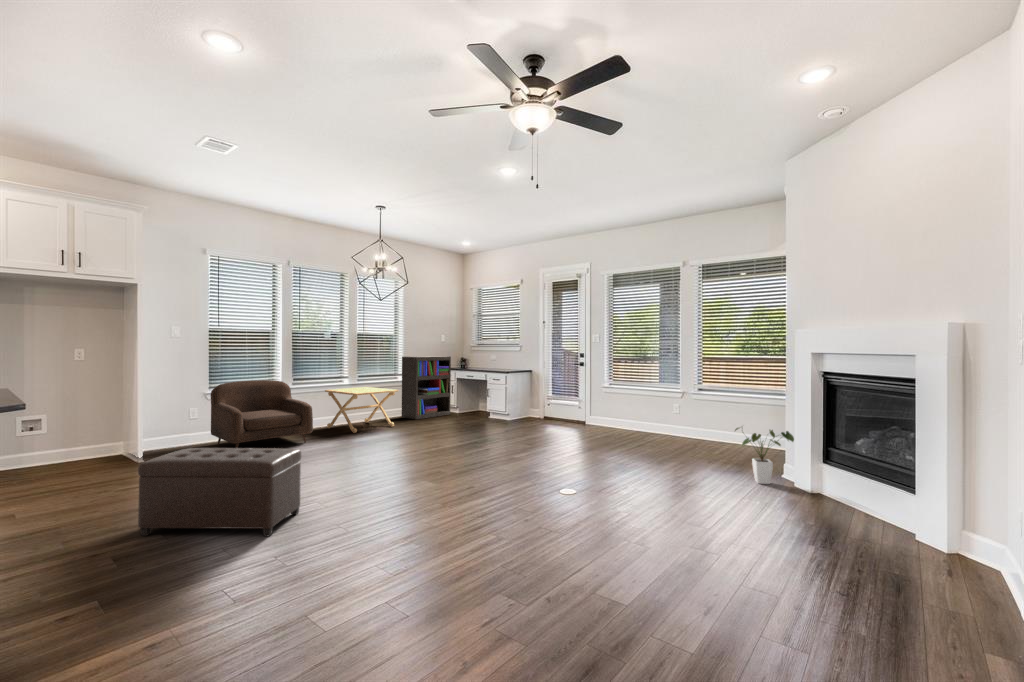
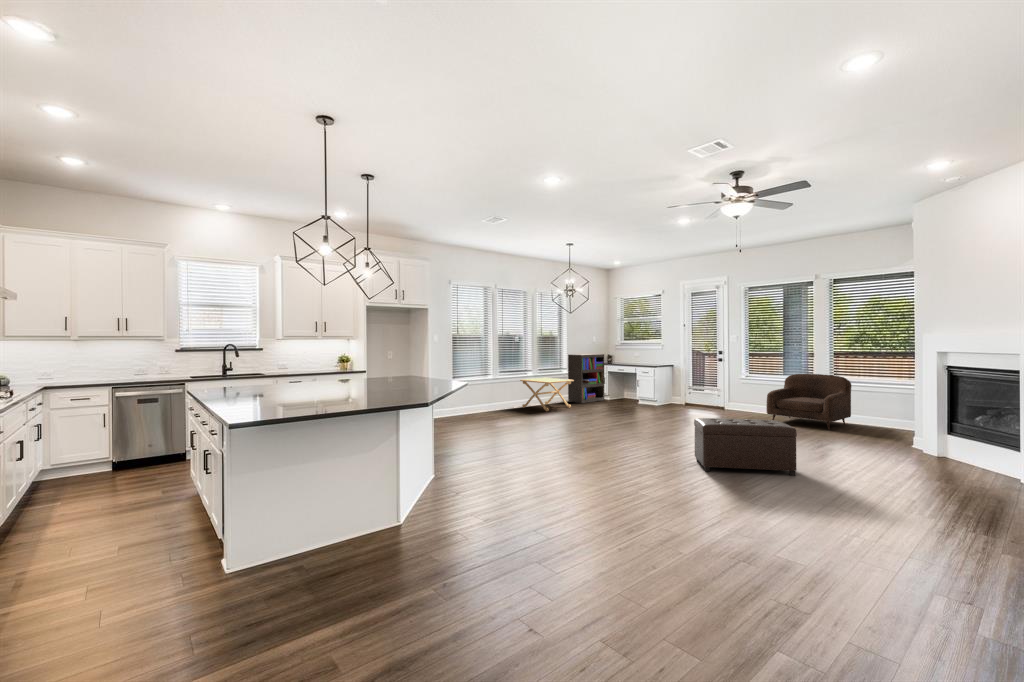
armchair: present [211,380,313,448] -> present [766,374,851,429]
house plant: present [735,428,794,484] -> none [870,406,922,450]
ottoman: present [138,448,301,536] -> present [694,418,797,476]

